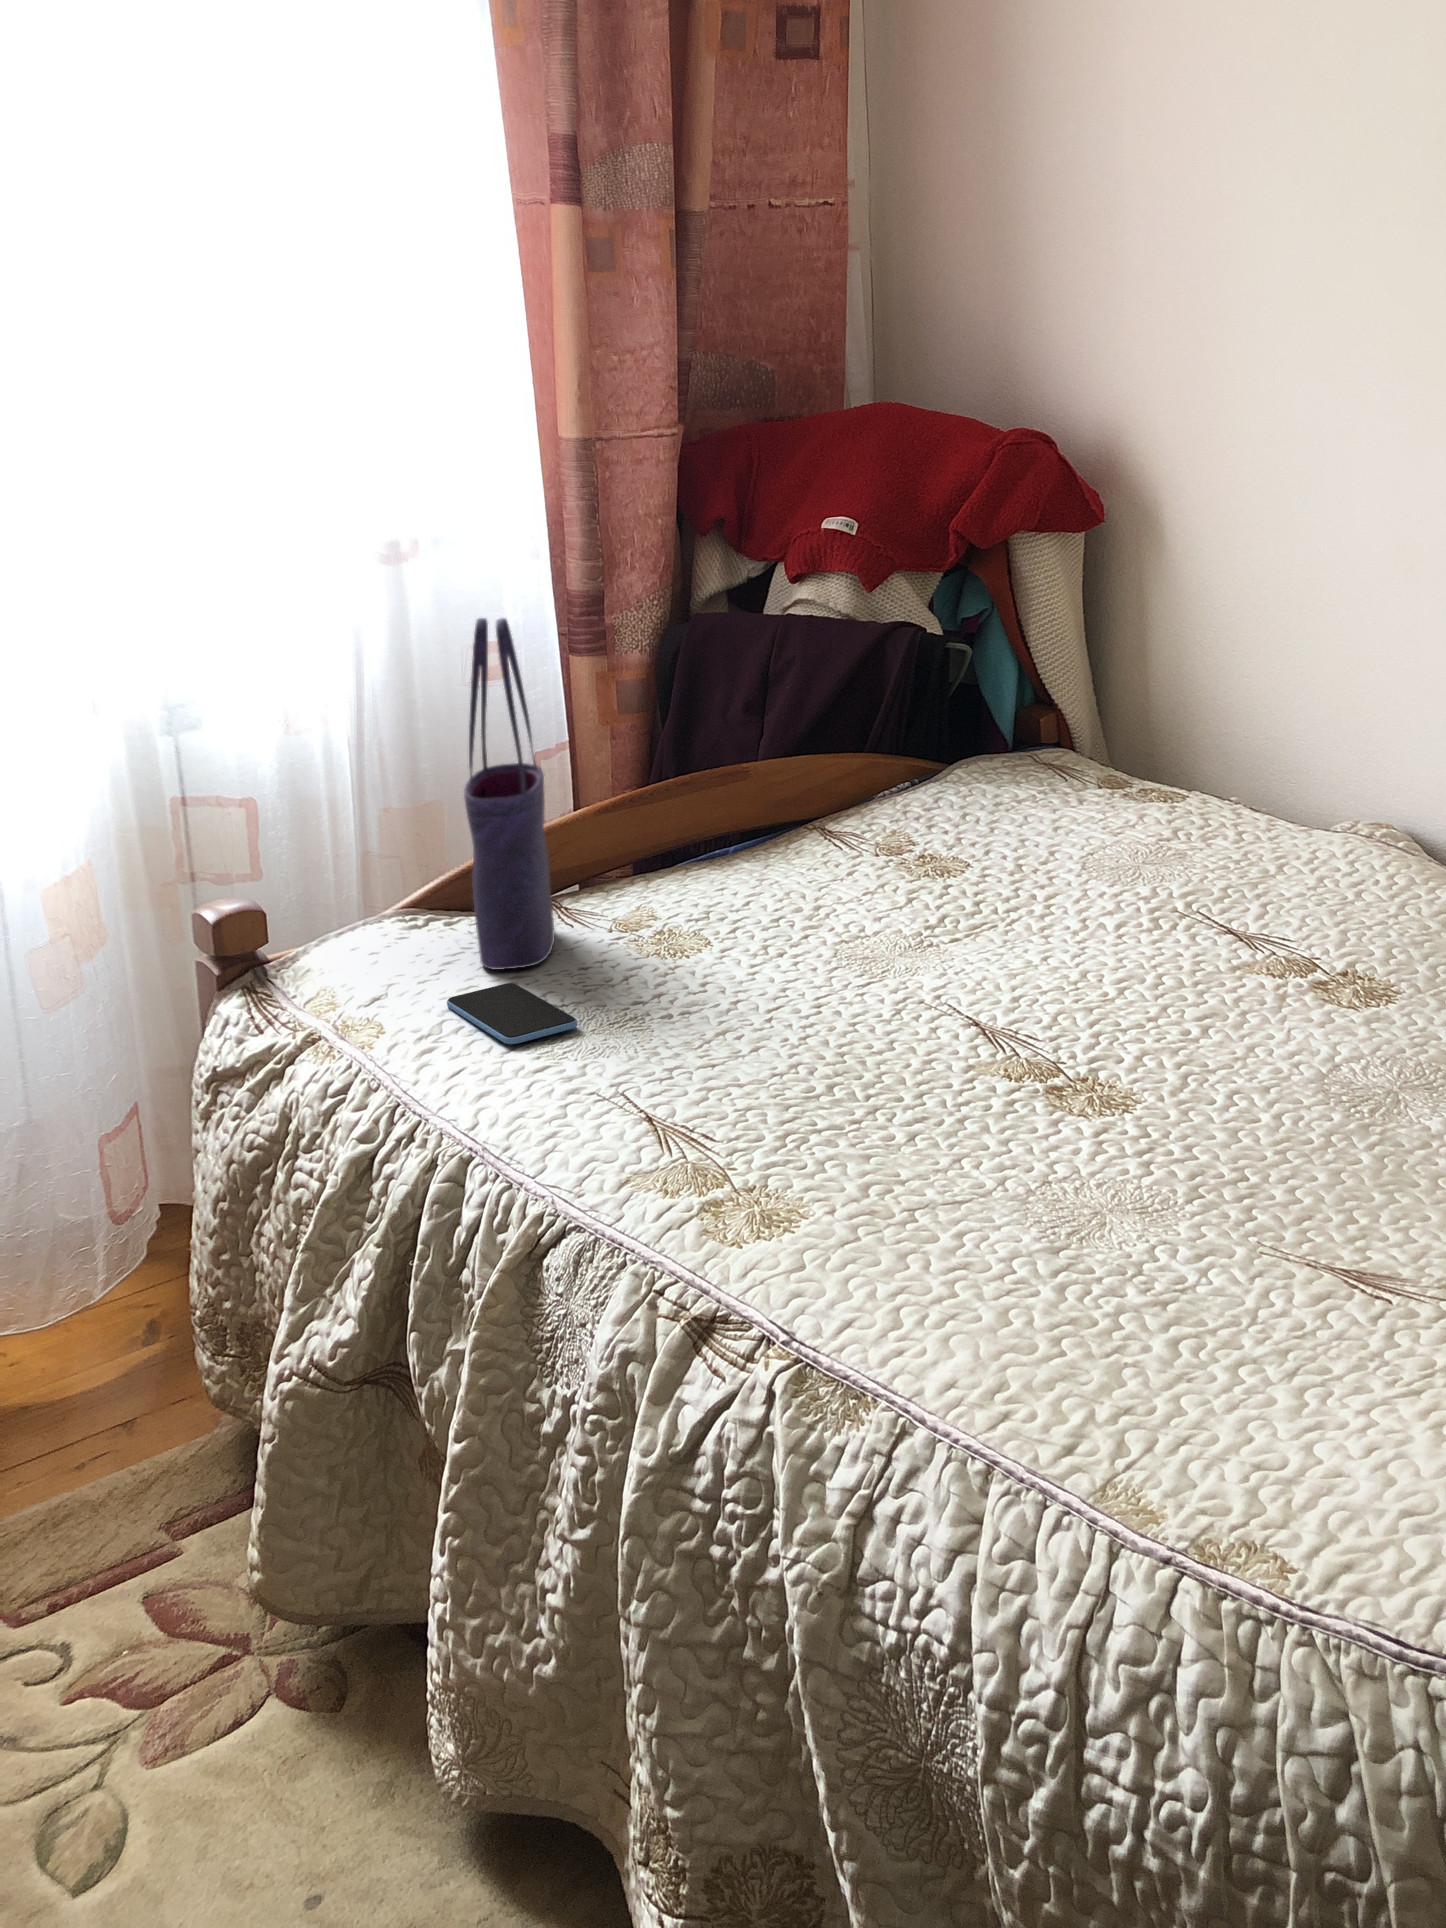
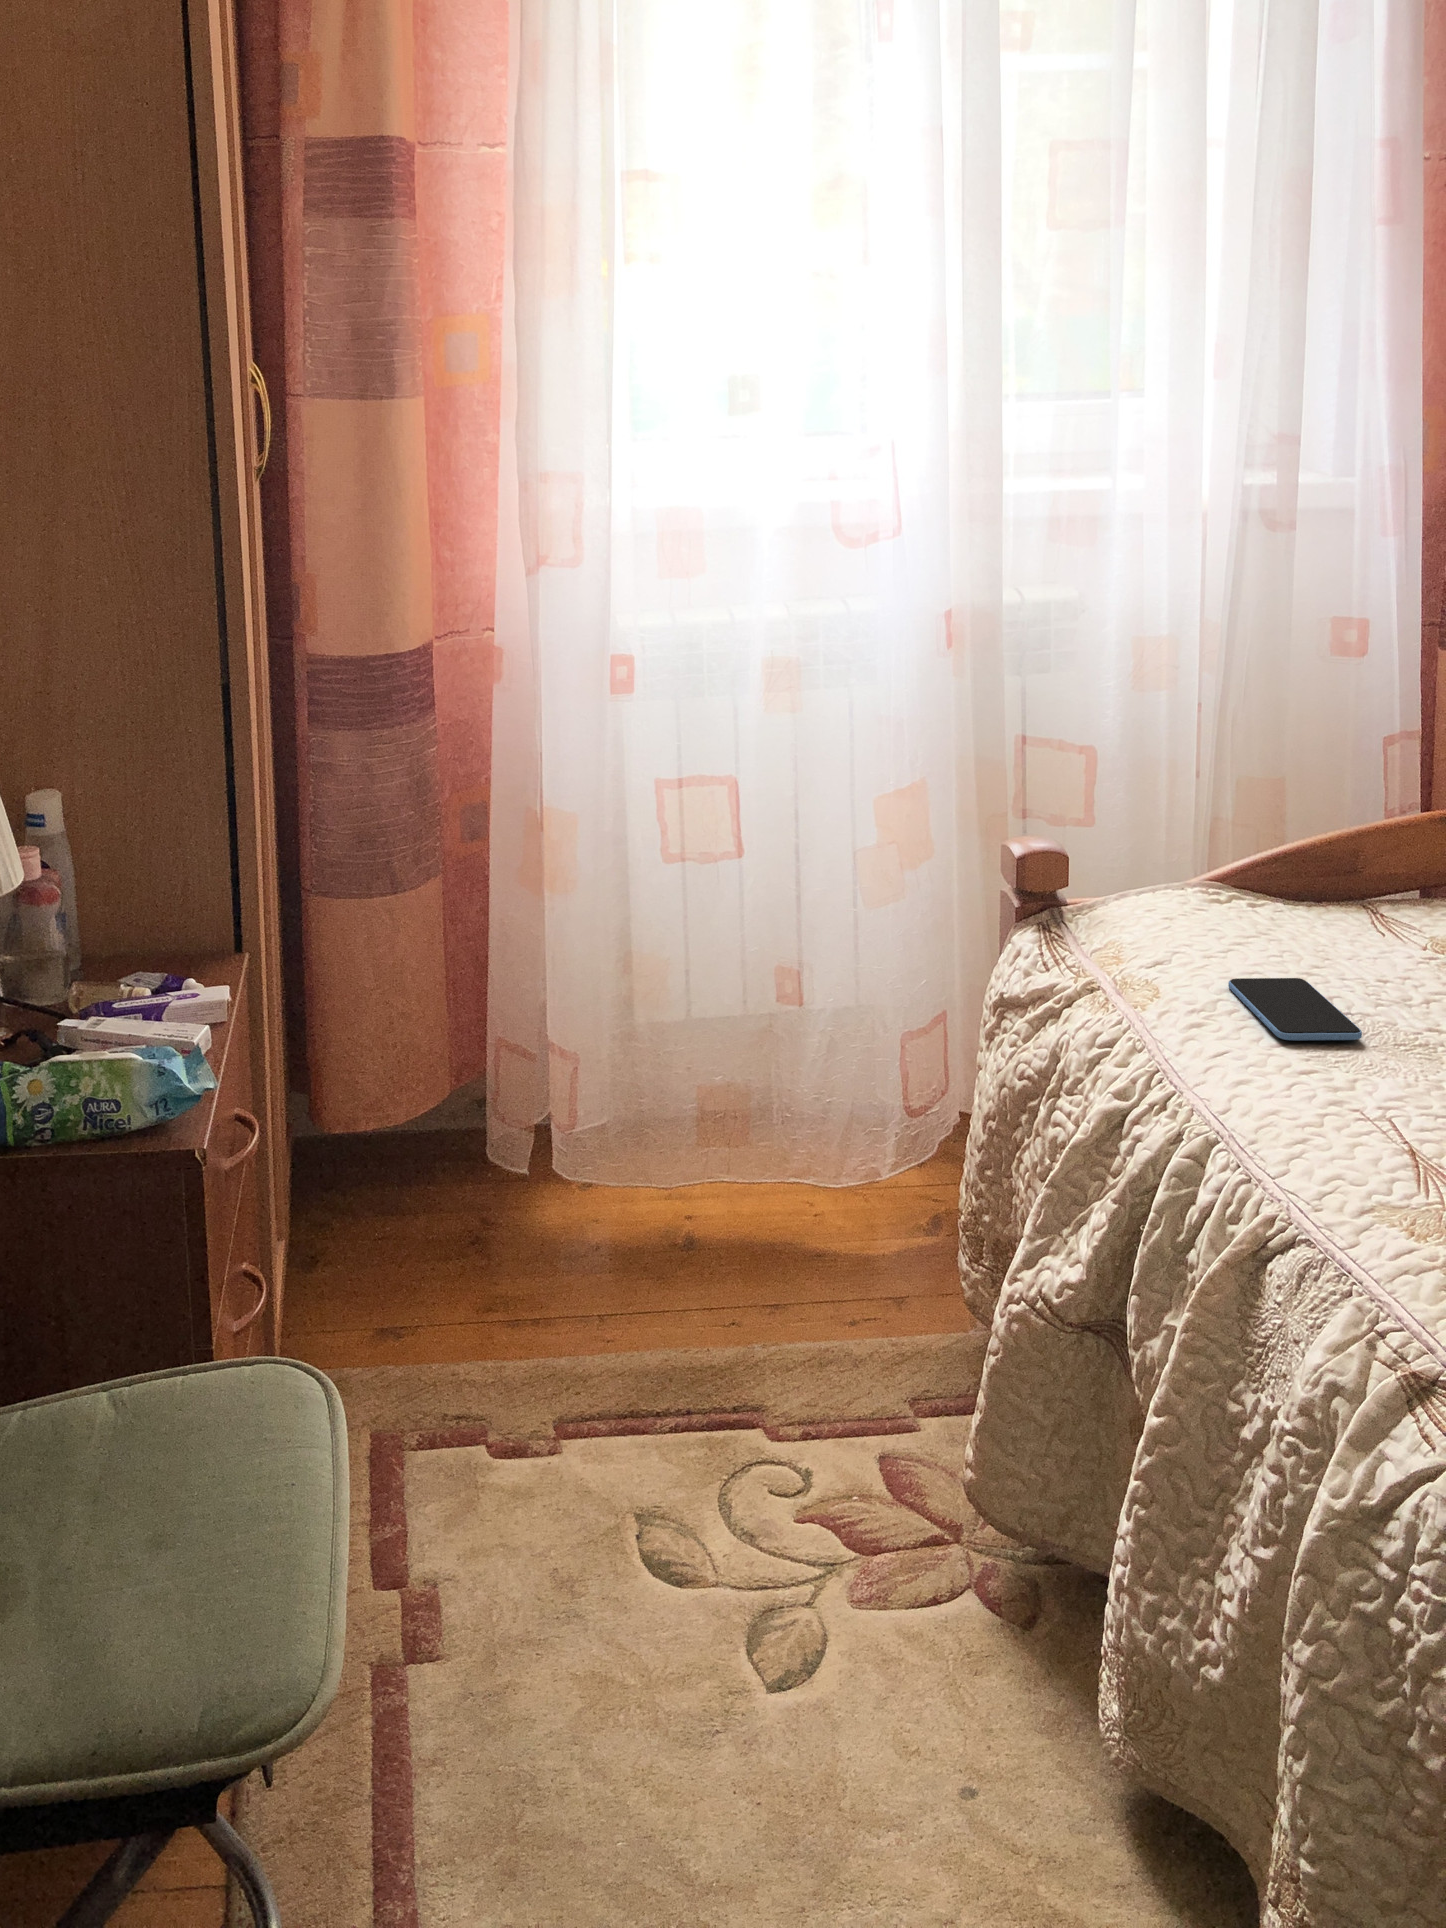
tote bag: present [464,618,555,970] -> none [1275,595,1373,967]

